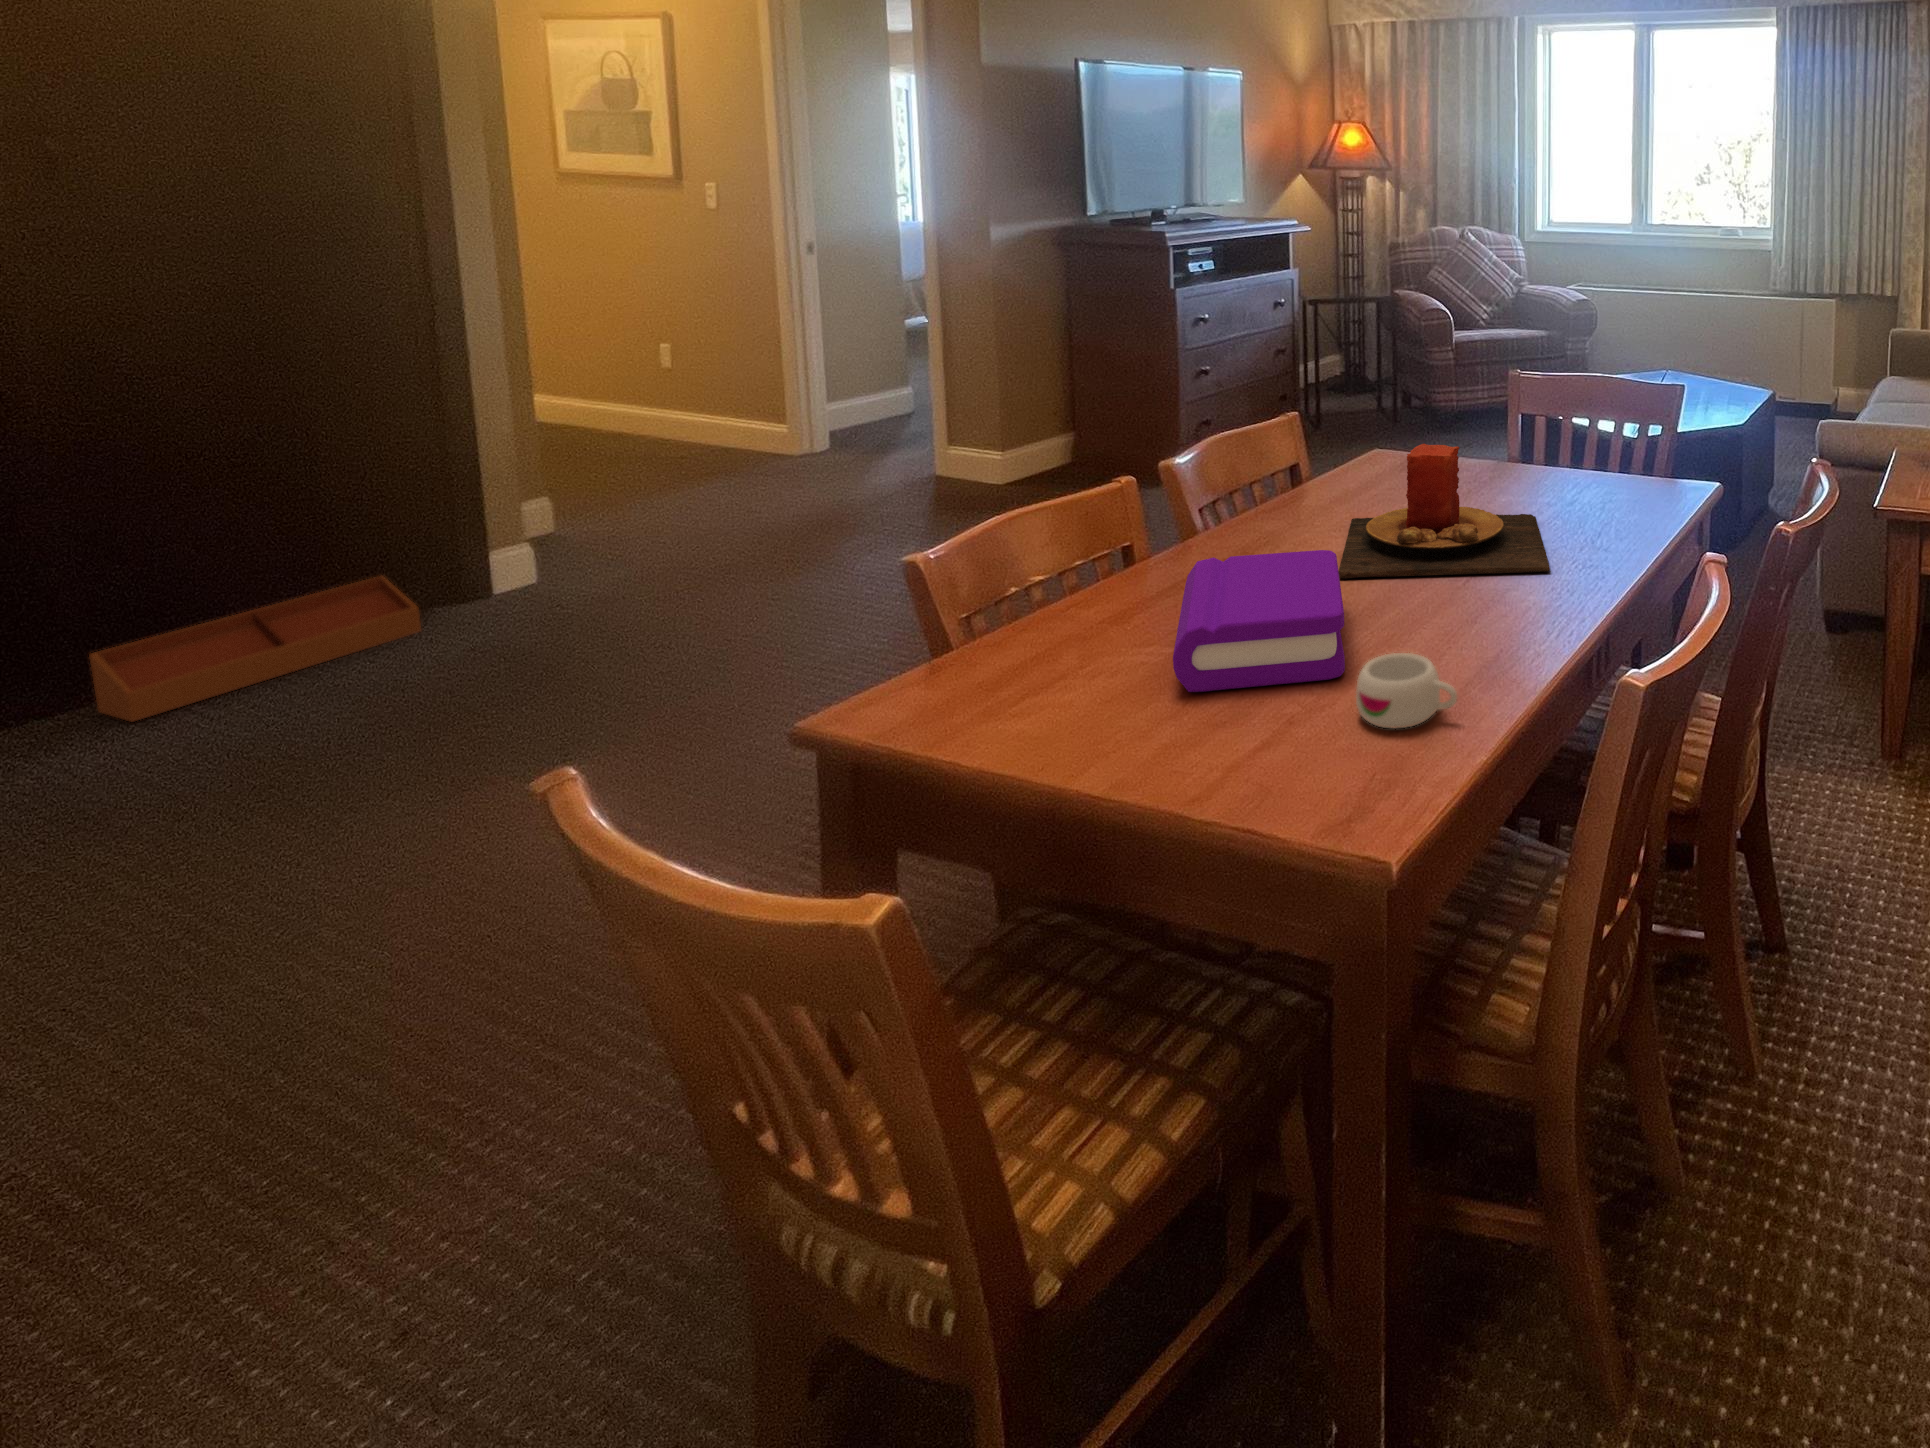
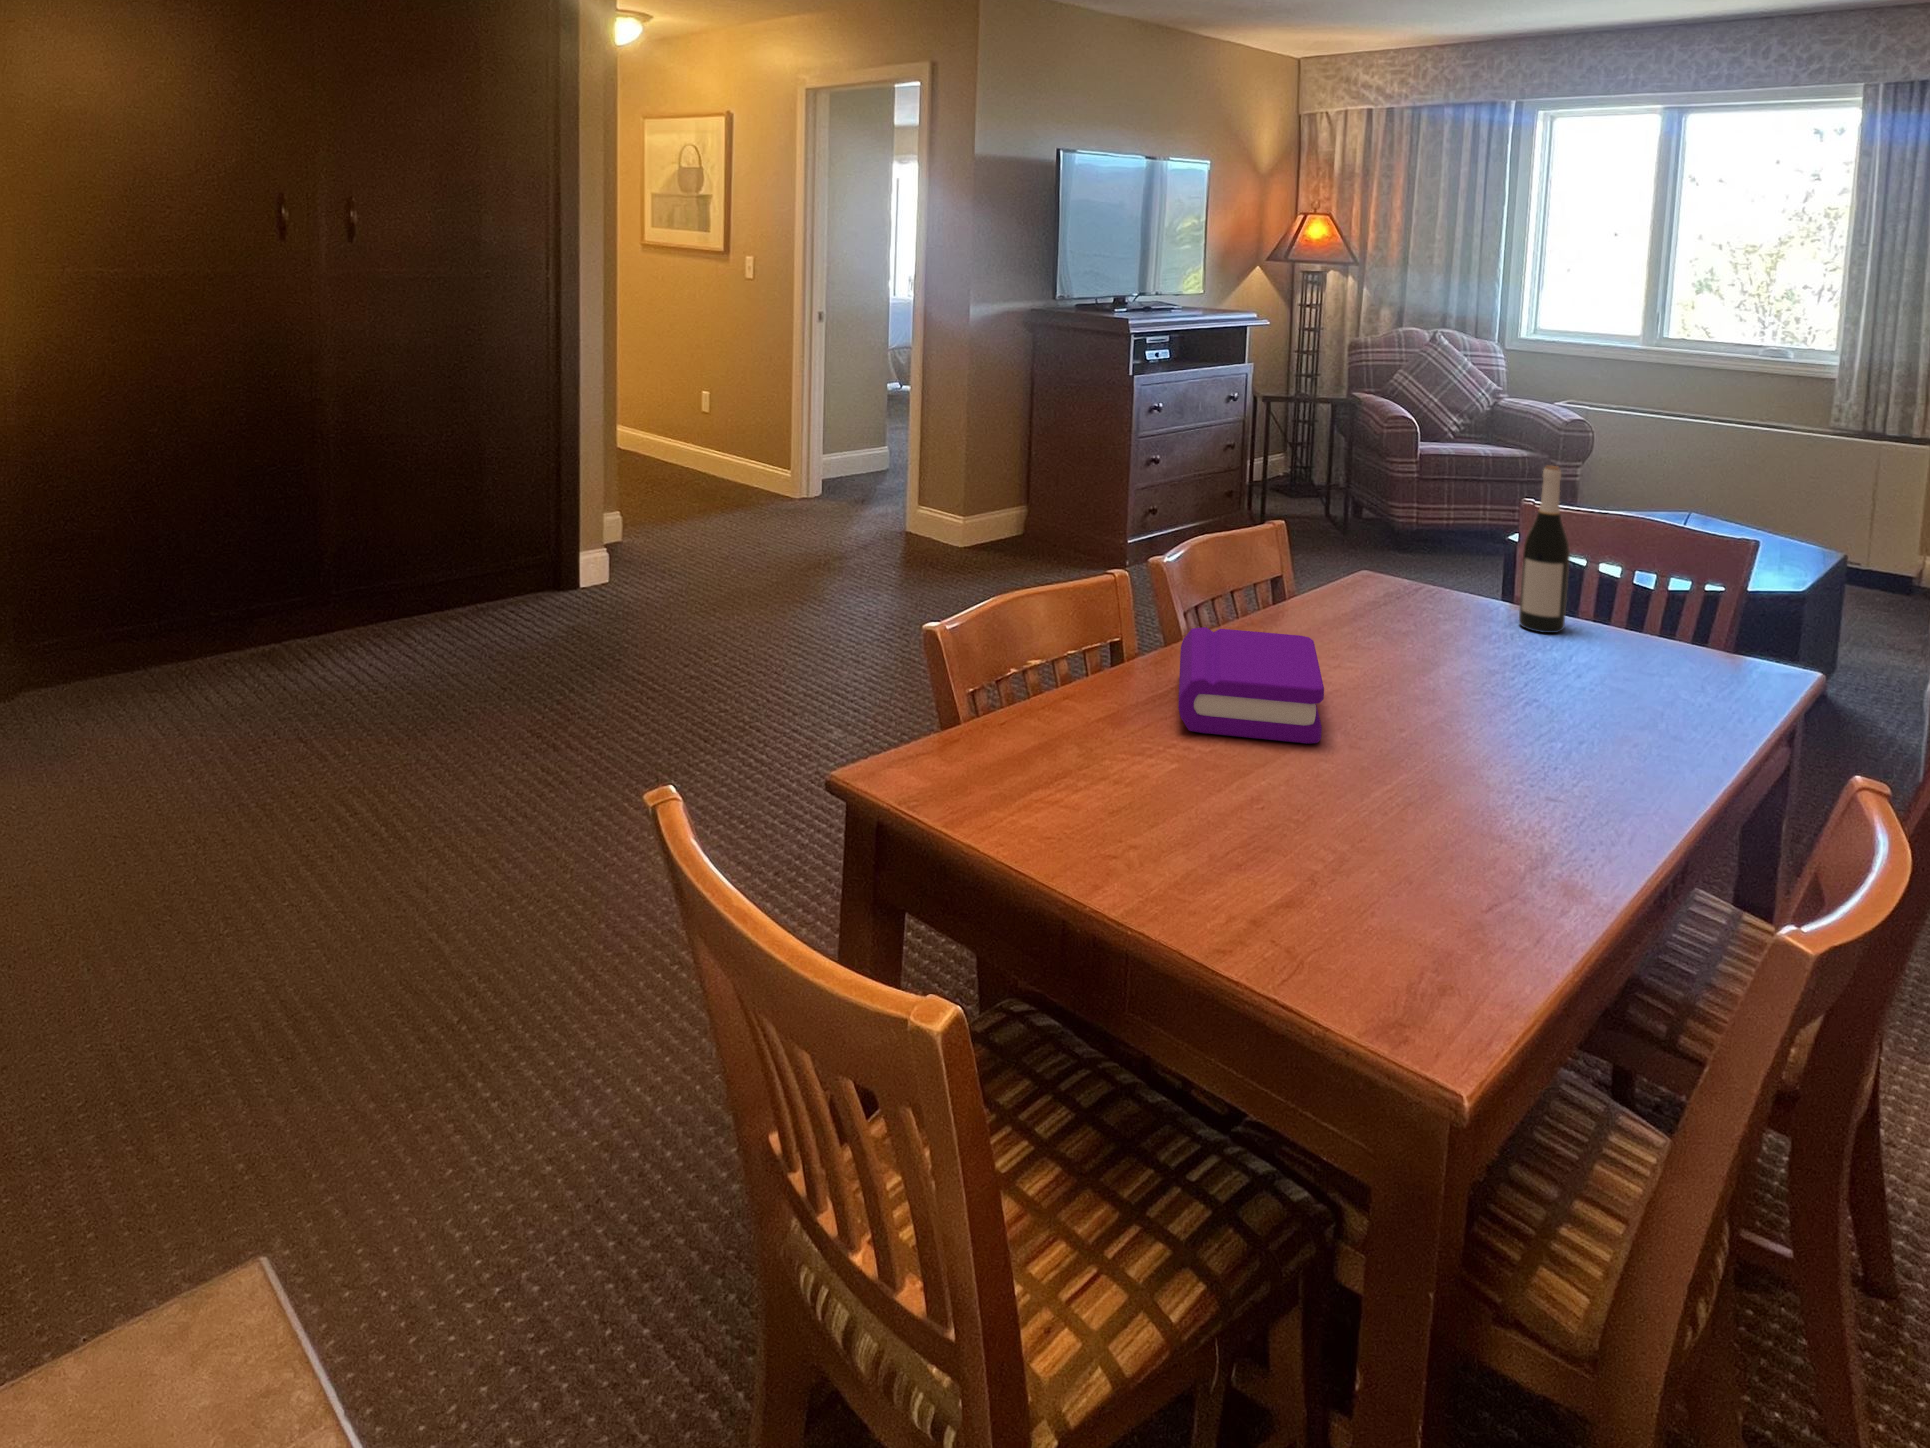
wine bottle: none [1544,337,1586,502] -> present [1519,466,1570,633]
candle: present [1339,443,1550,578] -> none [1311,554,1521,692]
storage bin: present [89,576,421,722] -> none [383,558,556,639]
mug: present [1356,653,1457,728] -> none [1334,729,1426,792]

